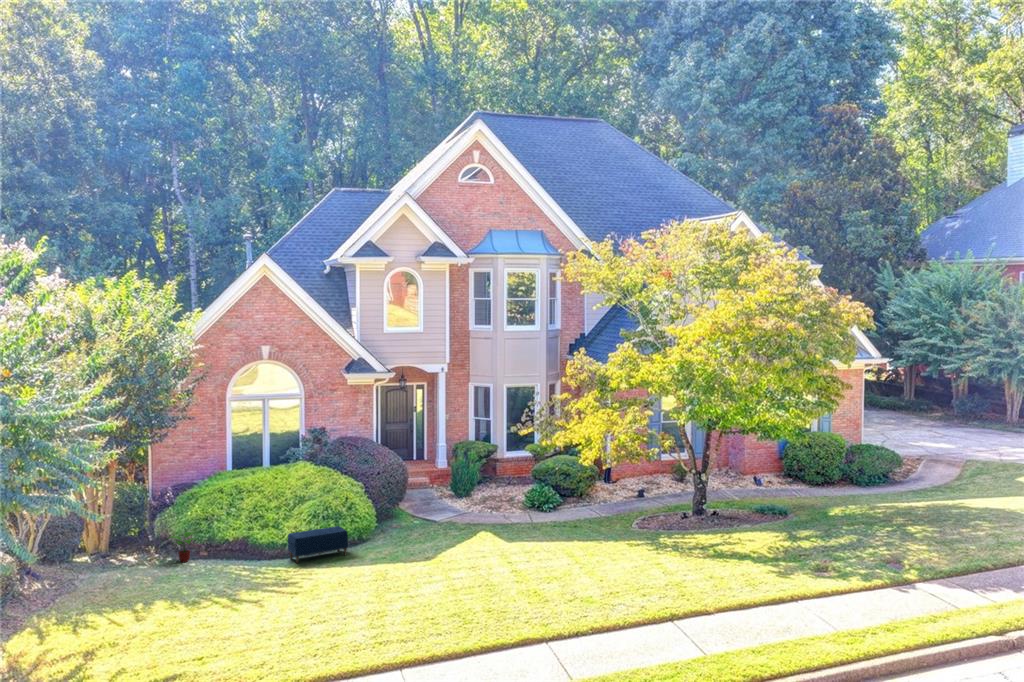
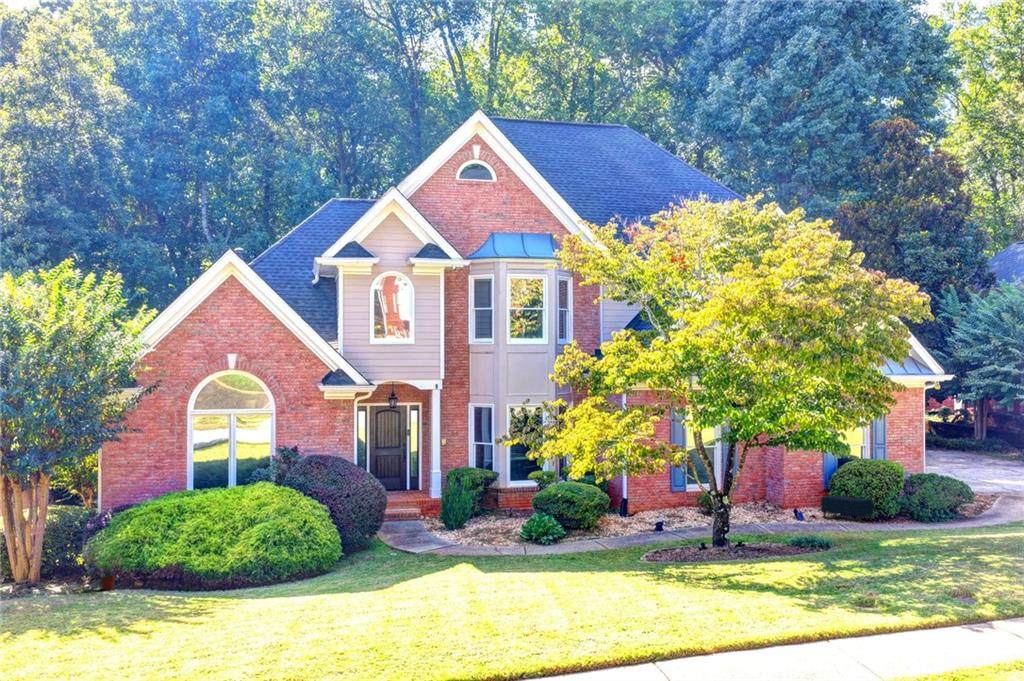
bench: present [288,526,348,563] -> present [821,496,873,522]

